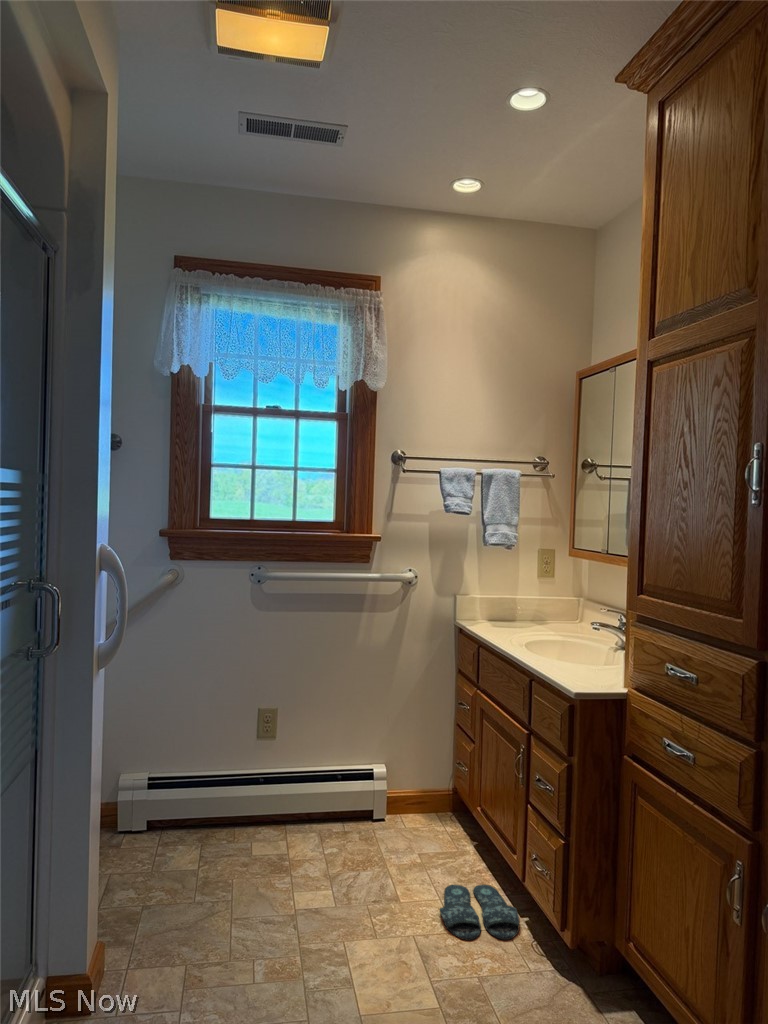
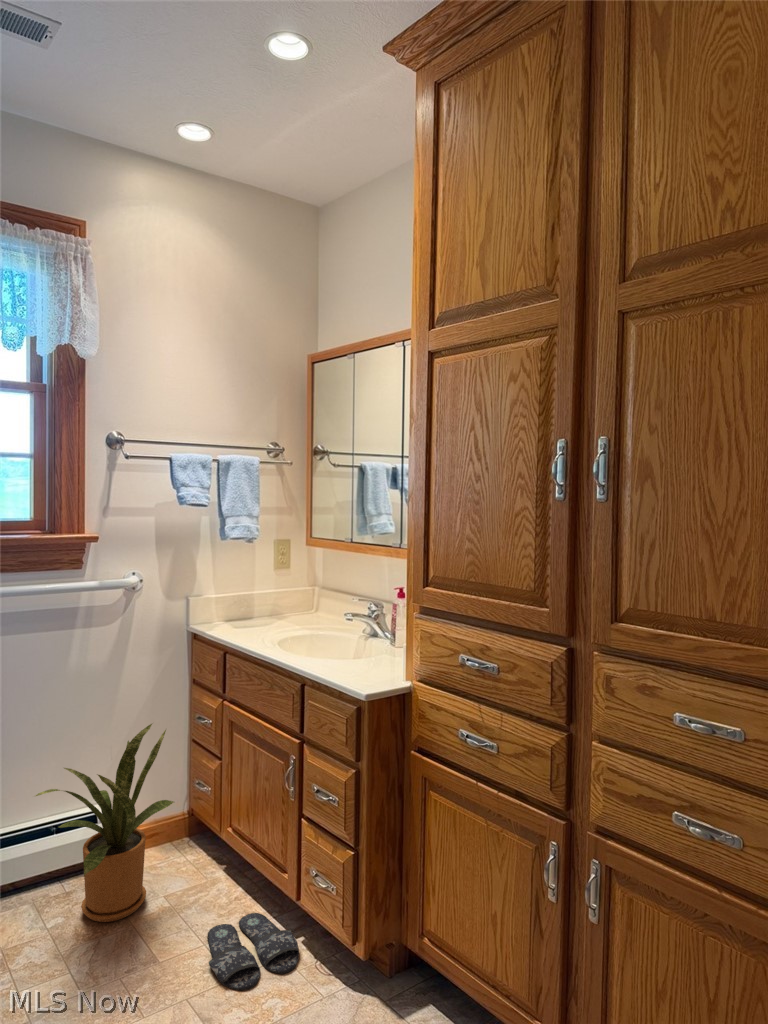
house plant: none [318,699,435,856] -> present [36,724,174,922]

